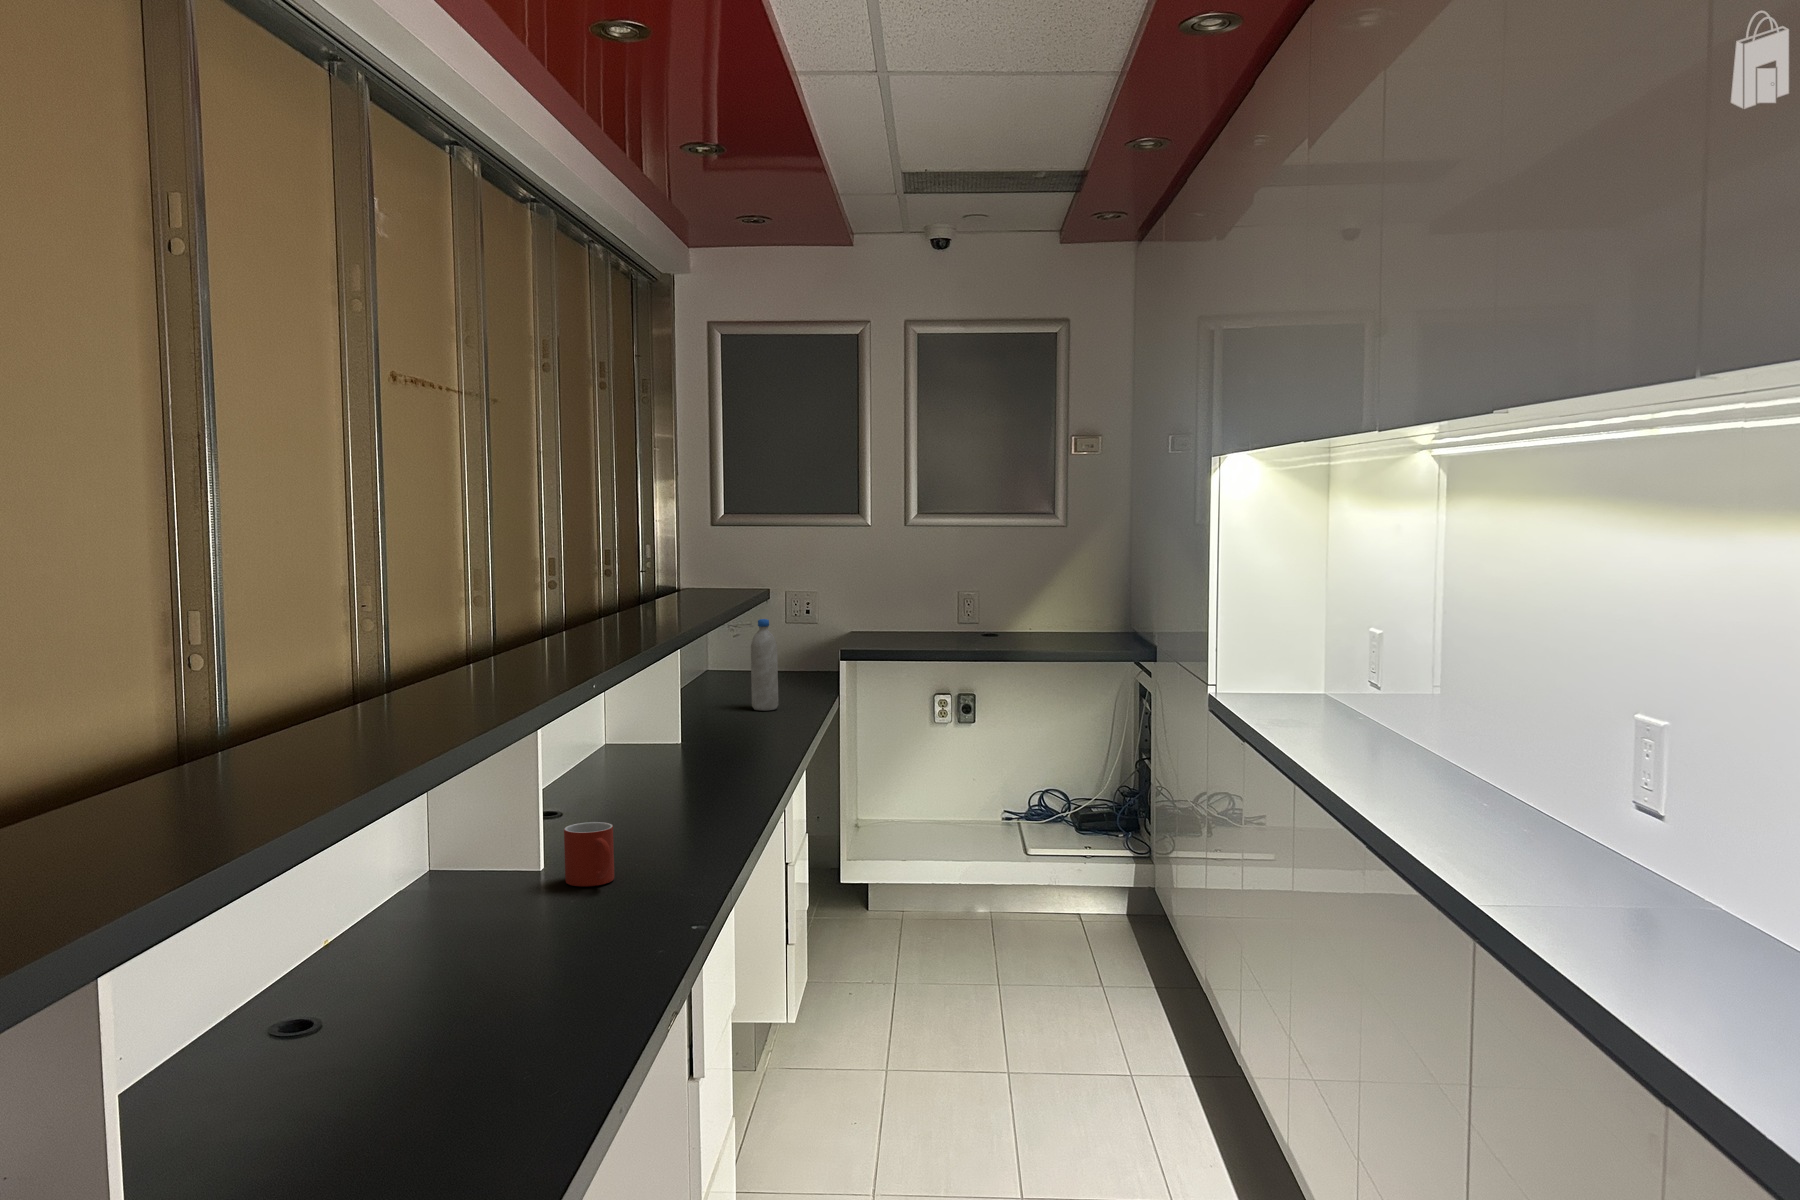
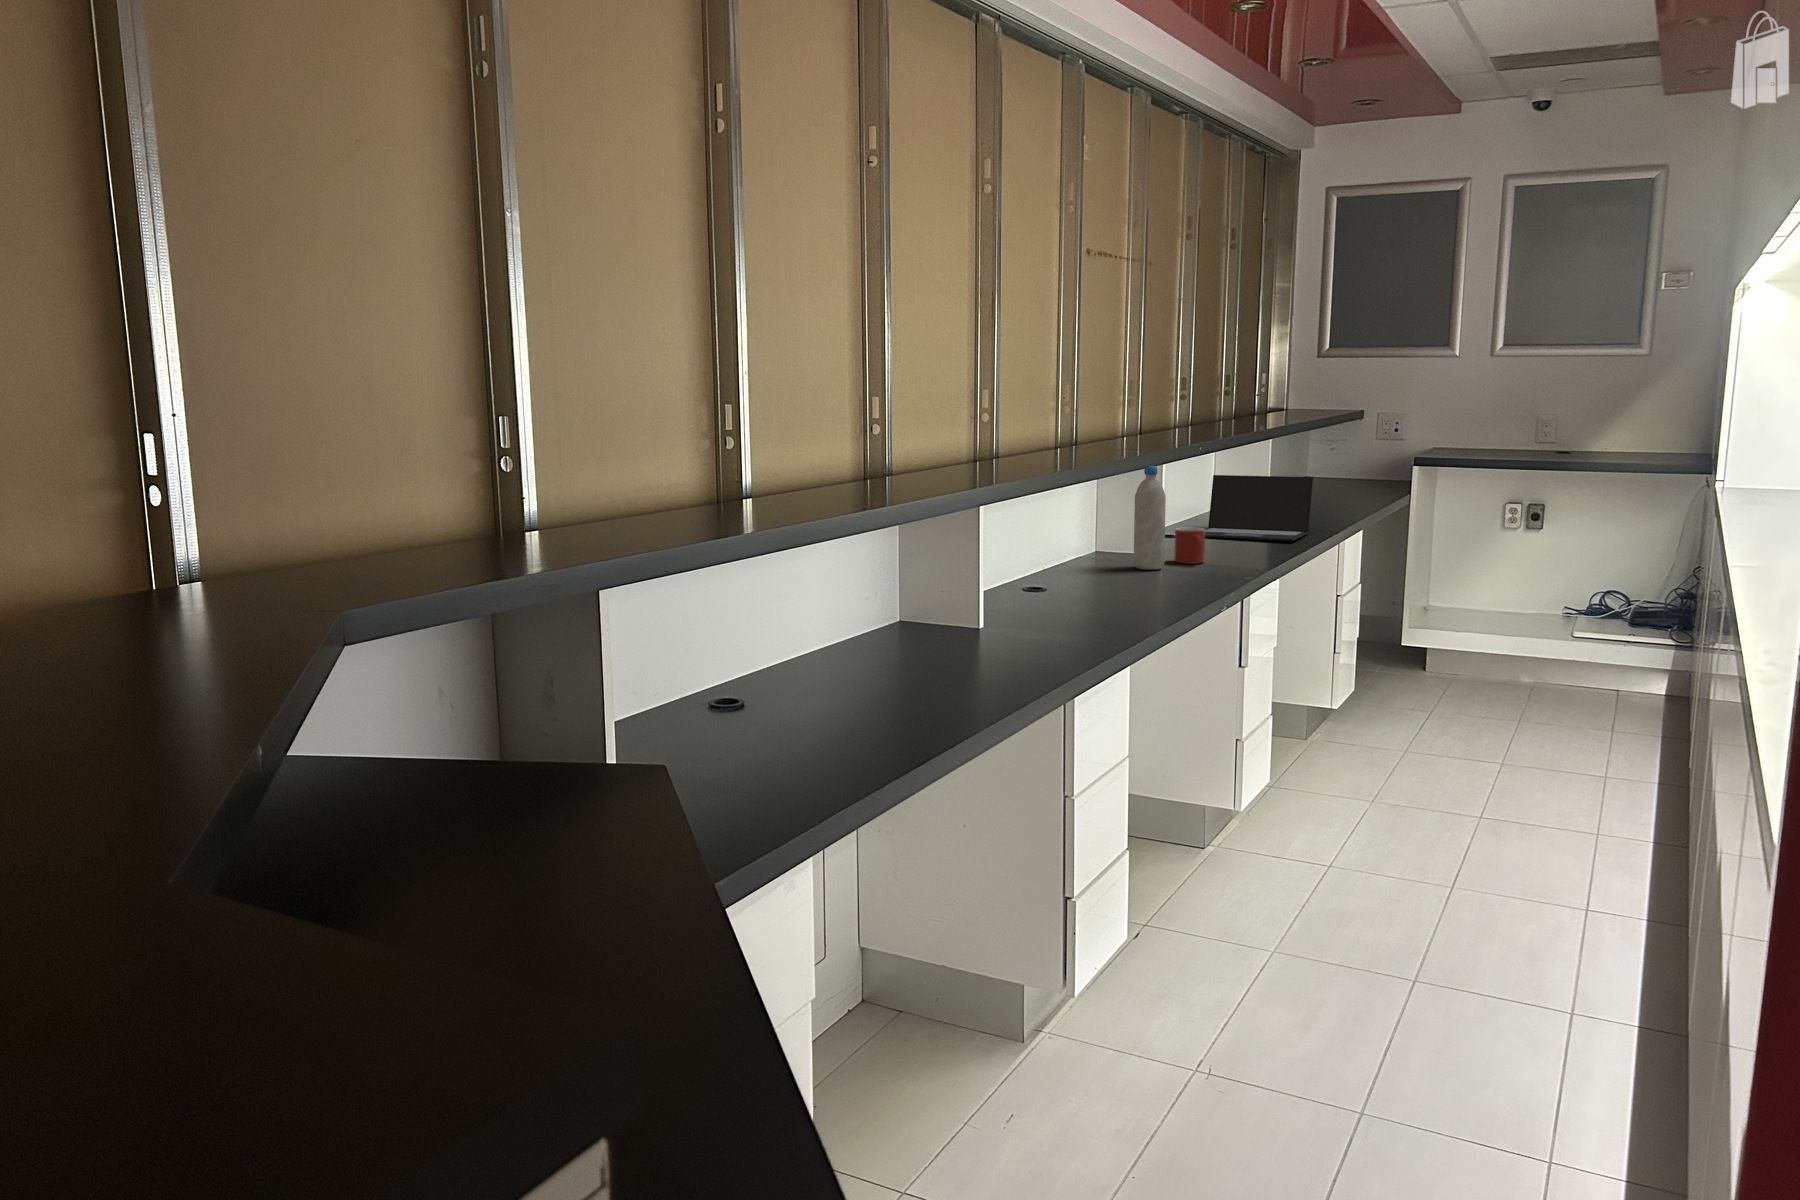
water bottle: present [751,619,778,710] -> present [1134,466,1166,570]
laptop: none [579,707,749,811] -> present [1205,475,1313,541]

